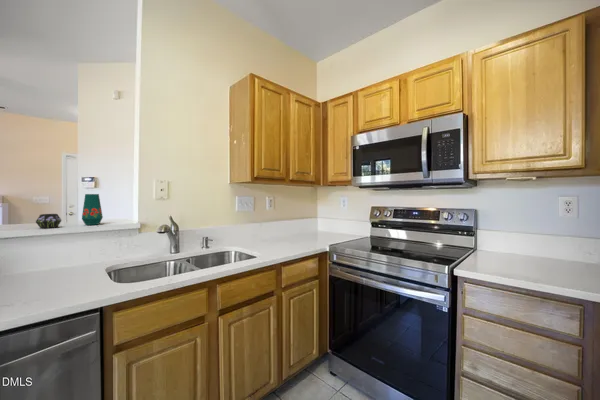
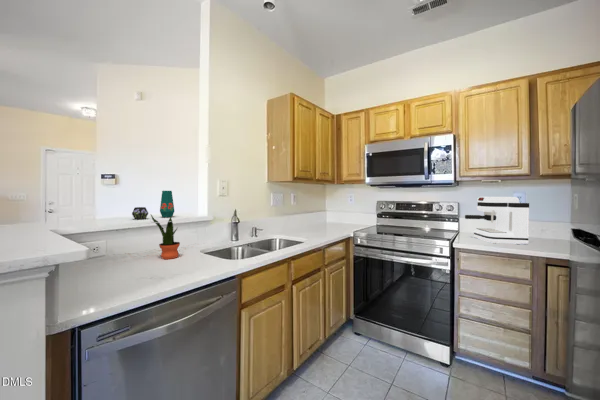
coffee maker: none [477,202,580,277] -> present [465,197,529,245]
potted plant: none [34,224,76,280] -> present [151,215,180,259]

